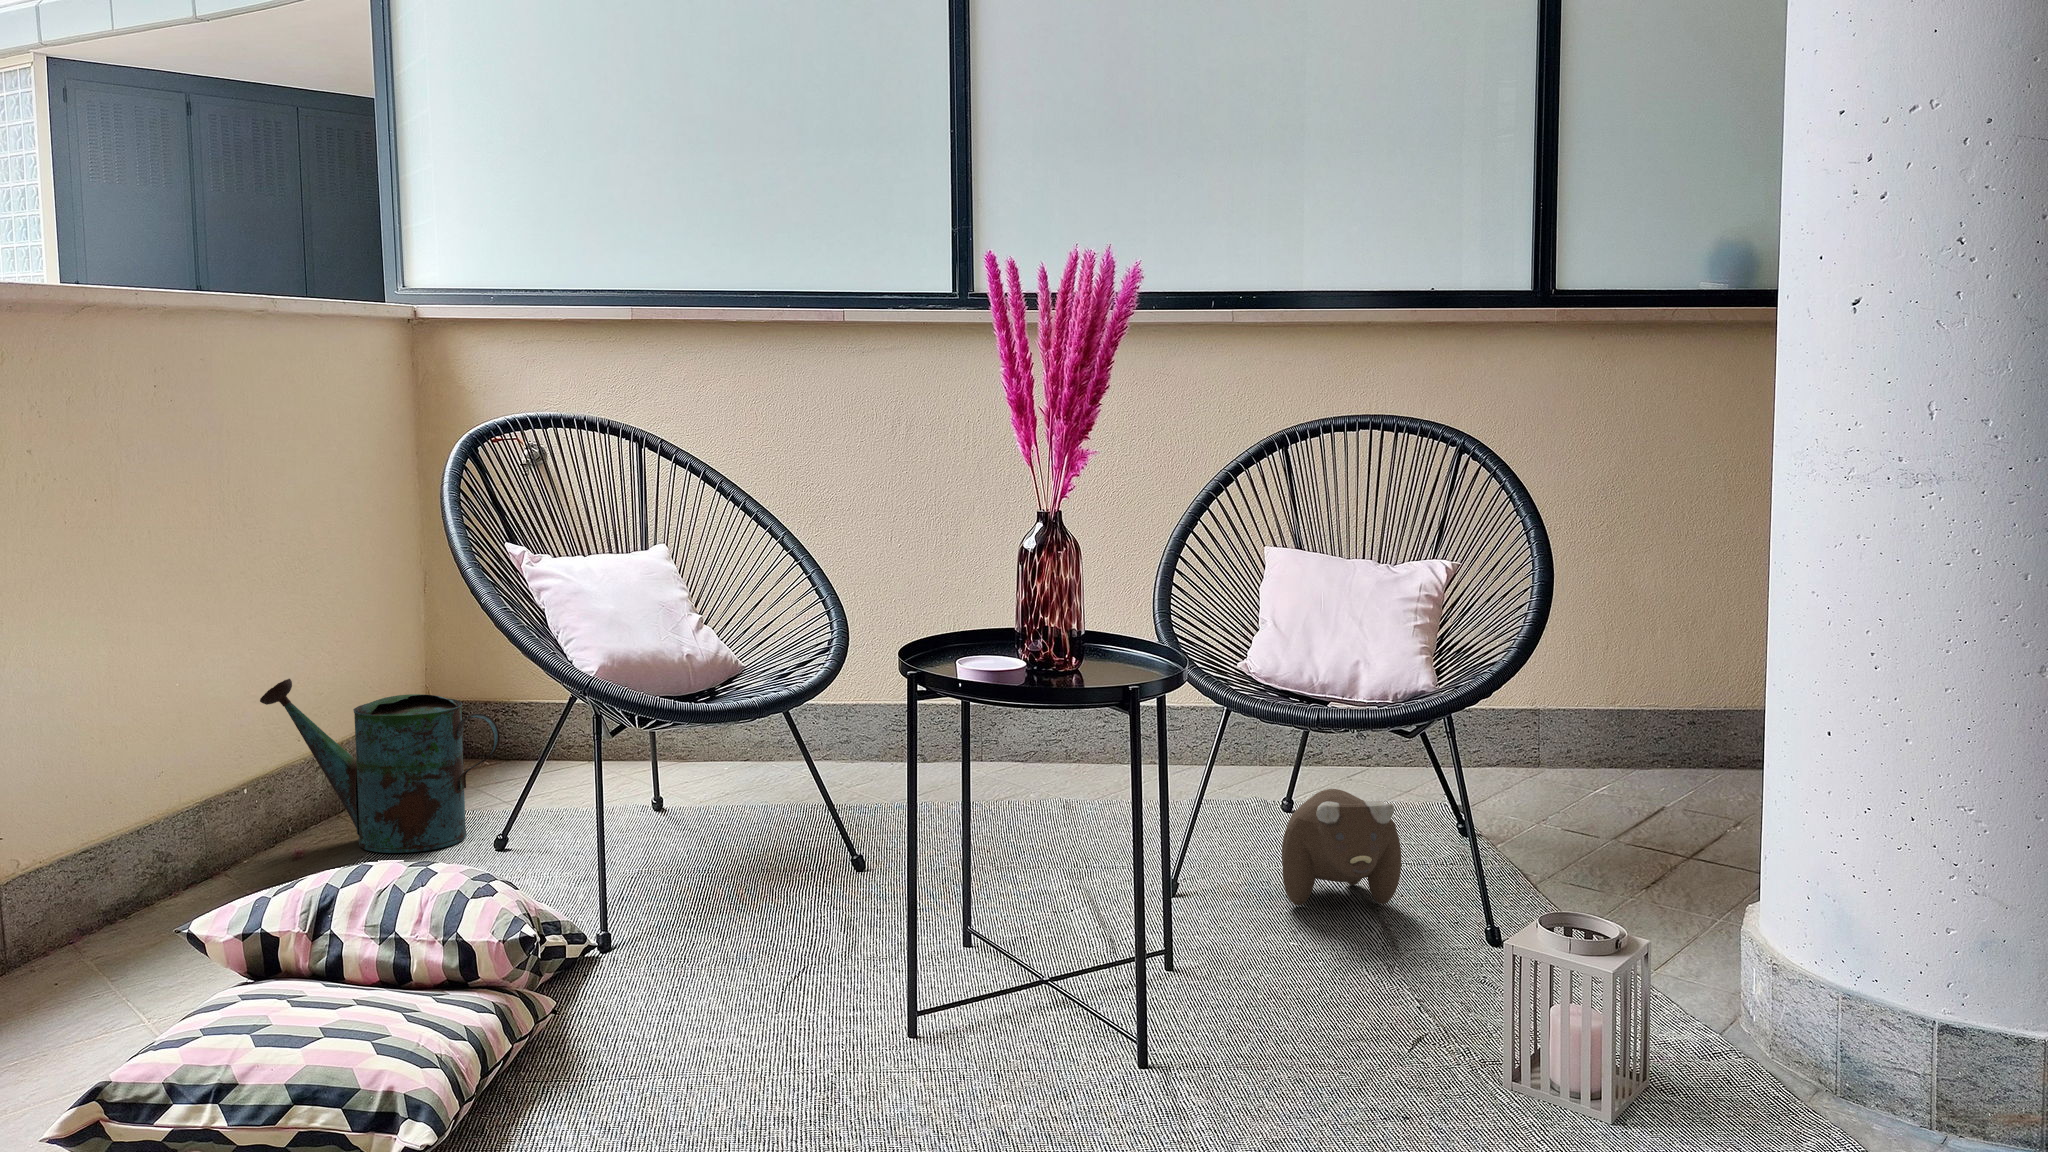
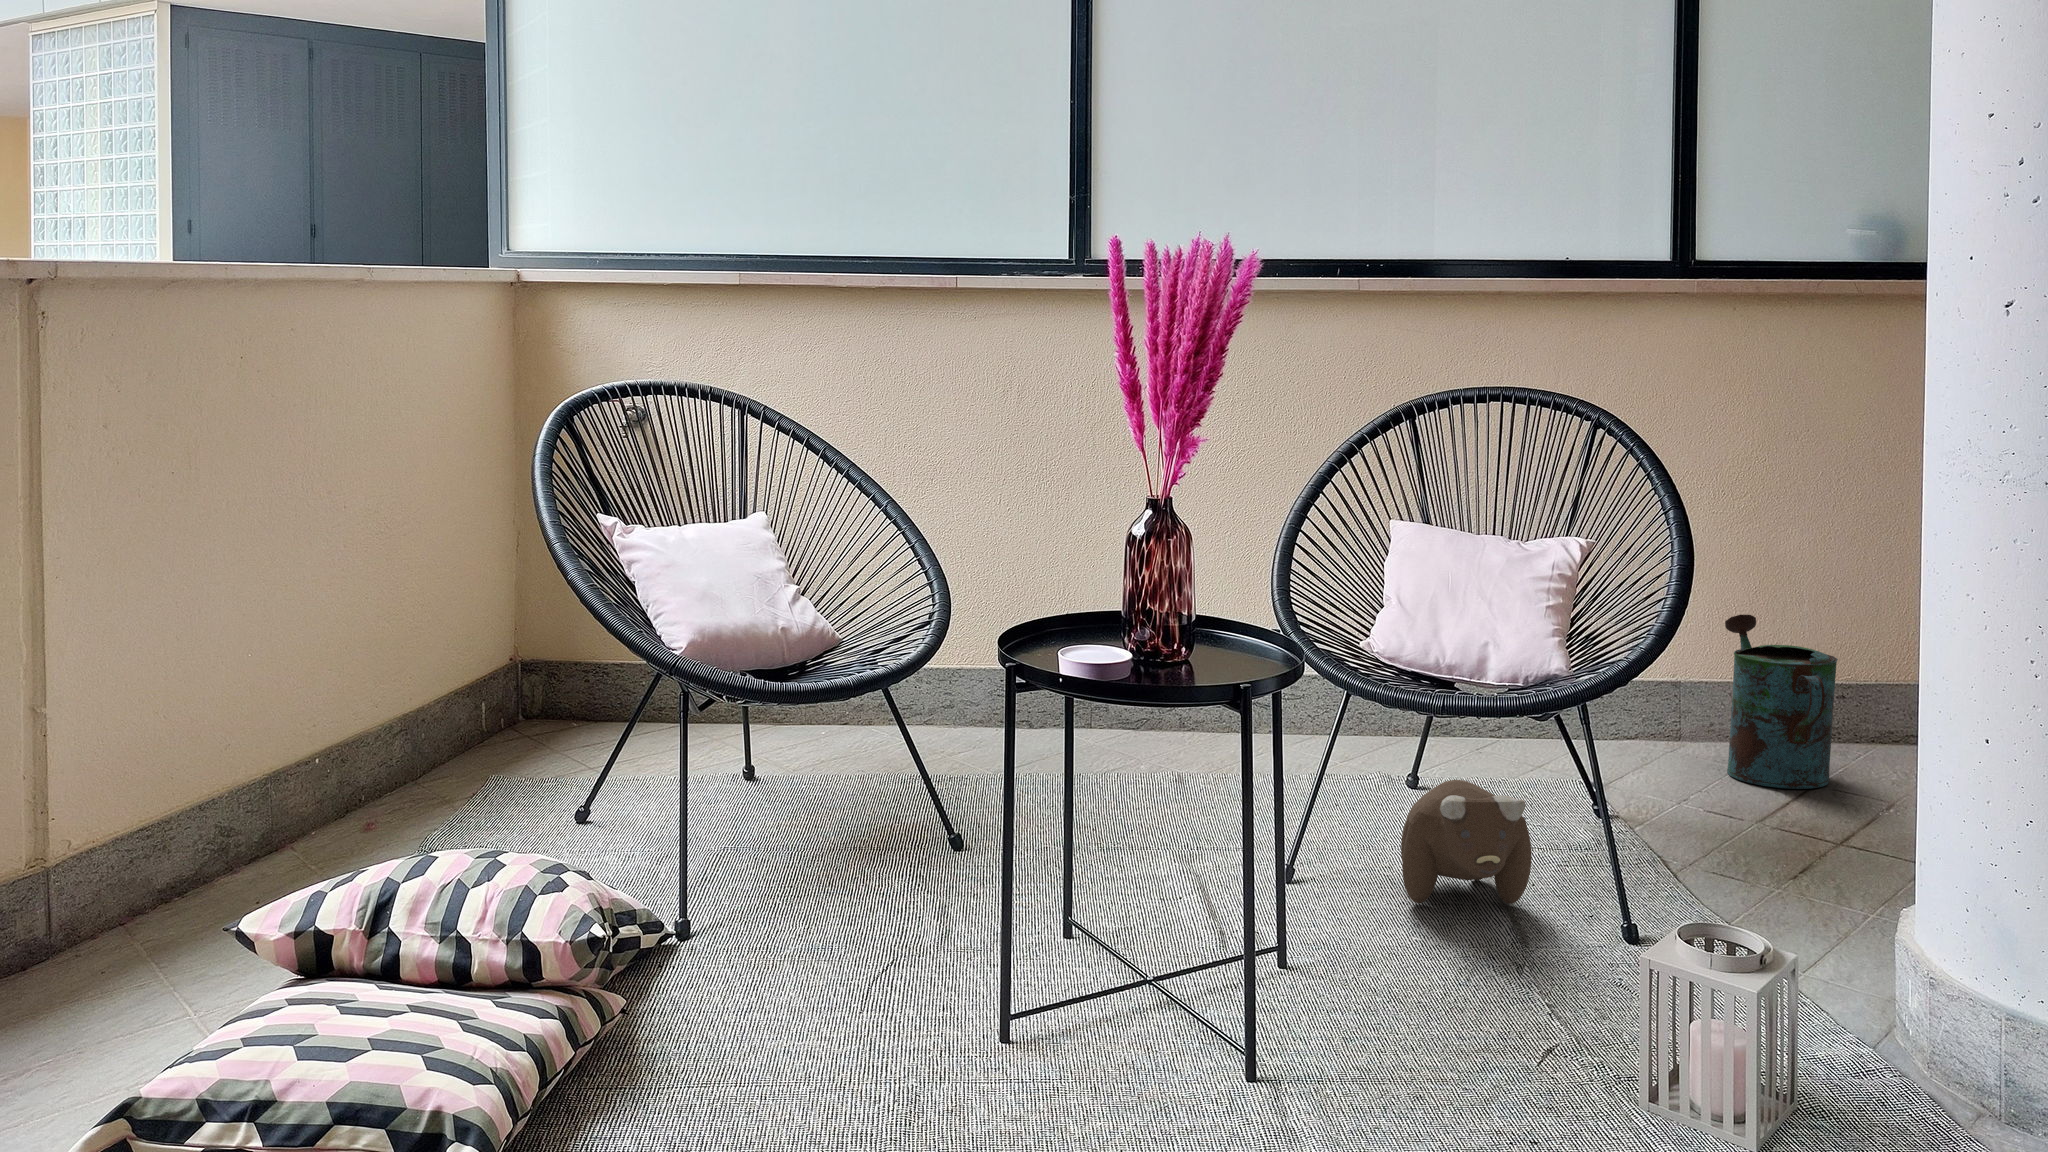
watering can: present [260,679,499,853] -> present [1725,615,1838,789]

